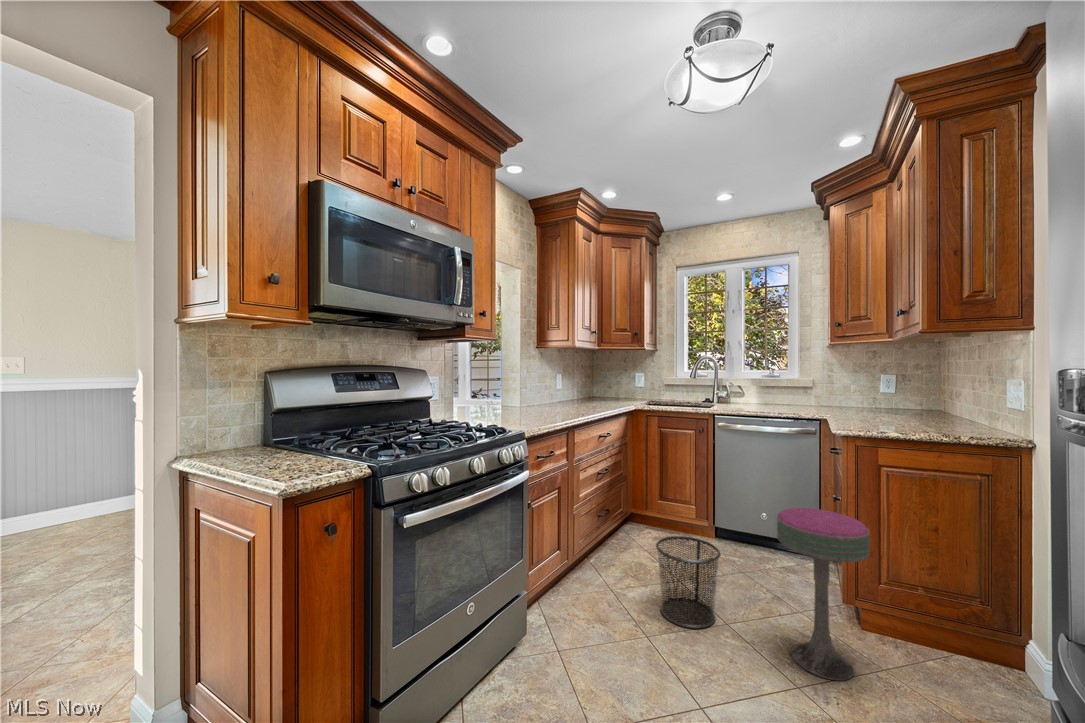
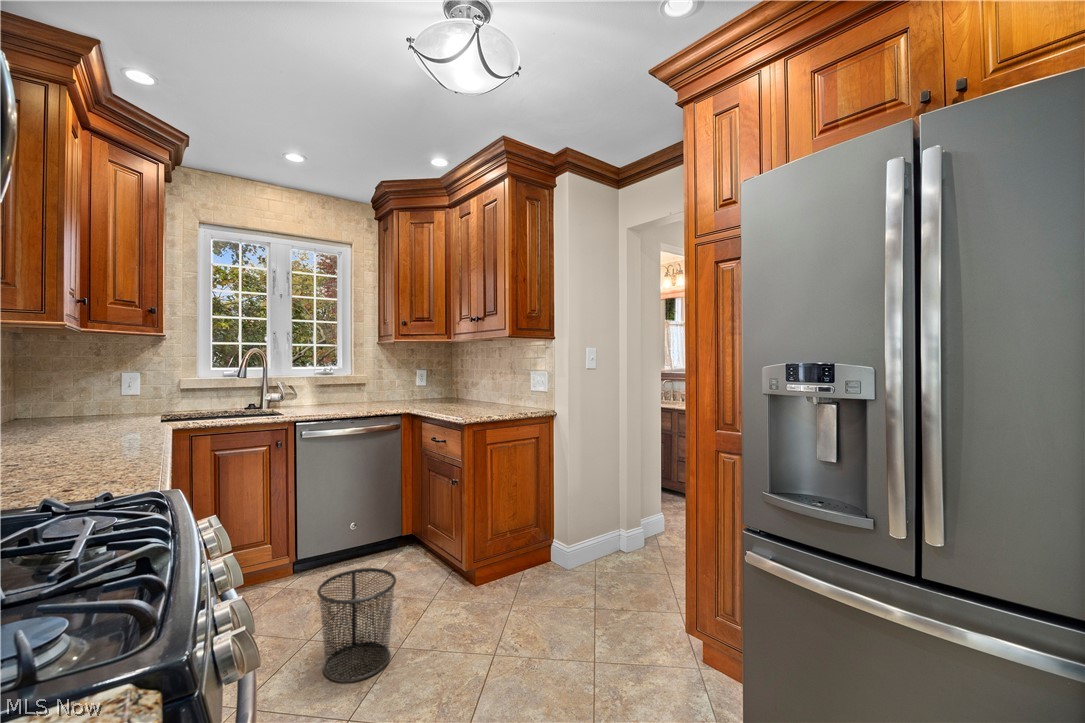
bar stool: present [777,508,870,681] -> none [449,492,518,638]

